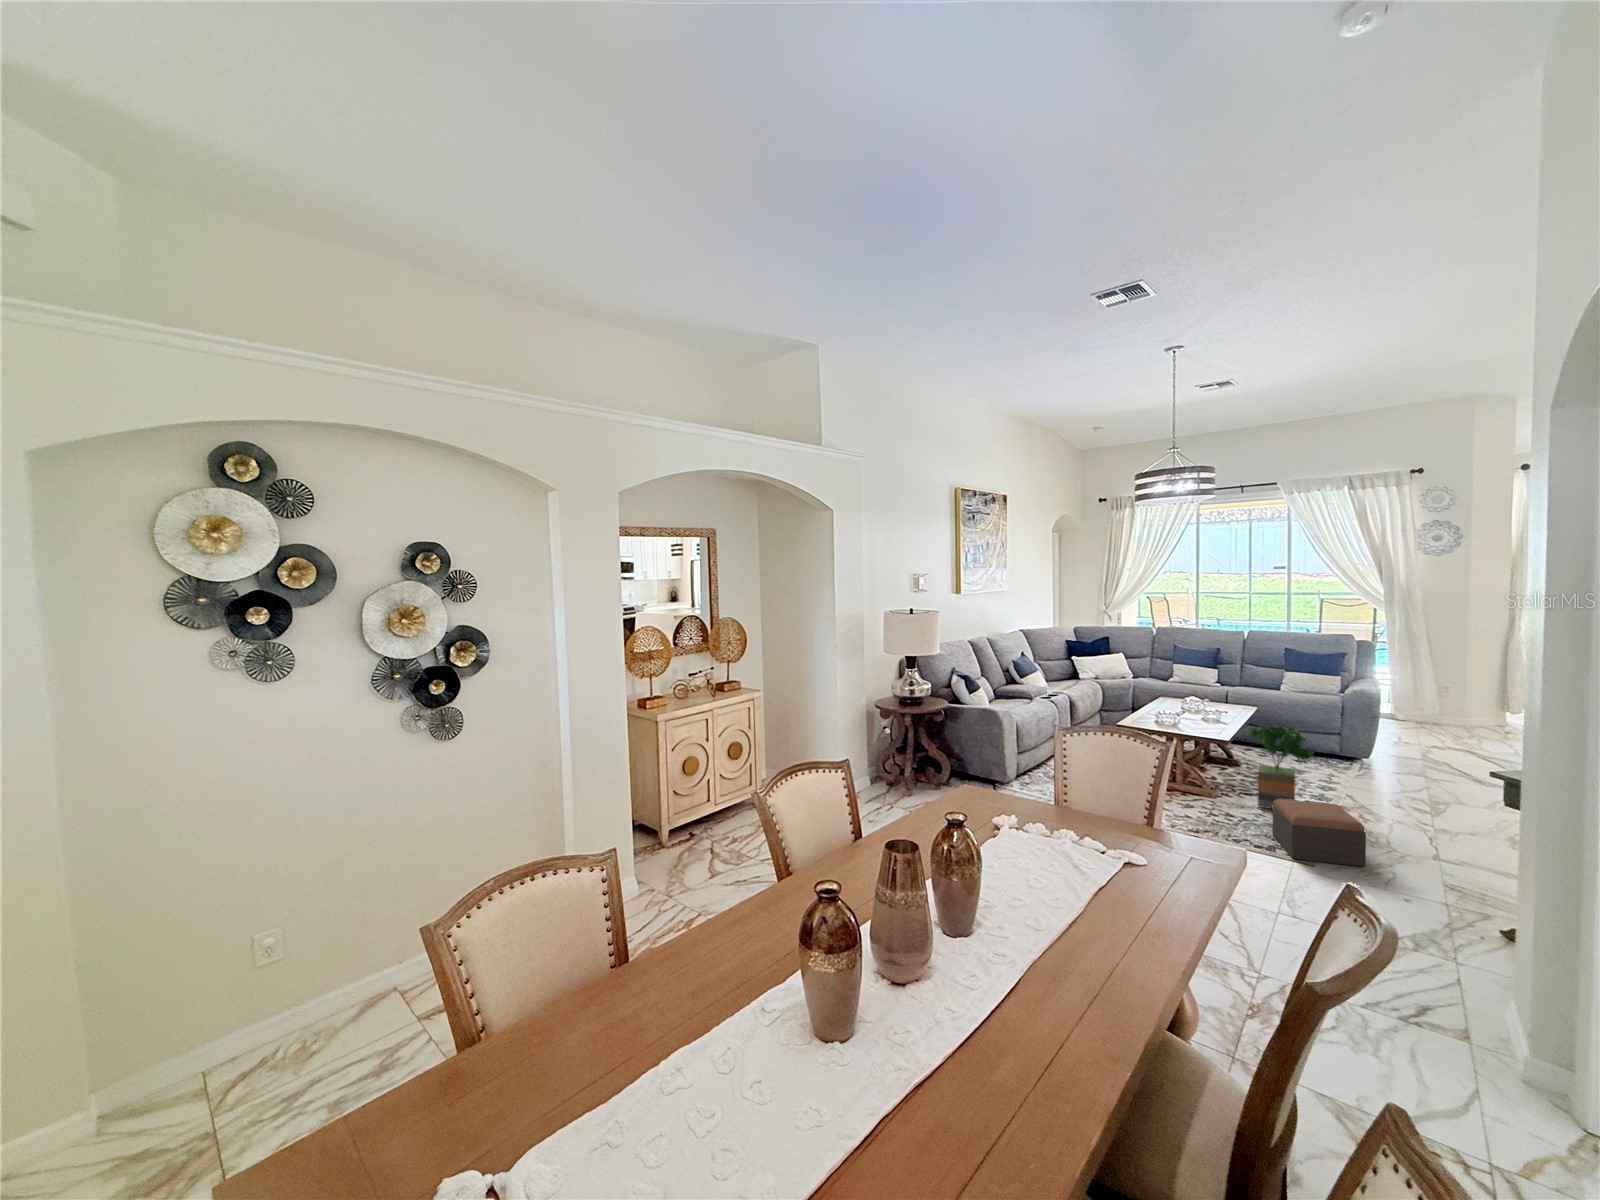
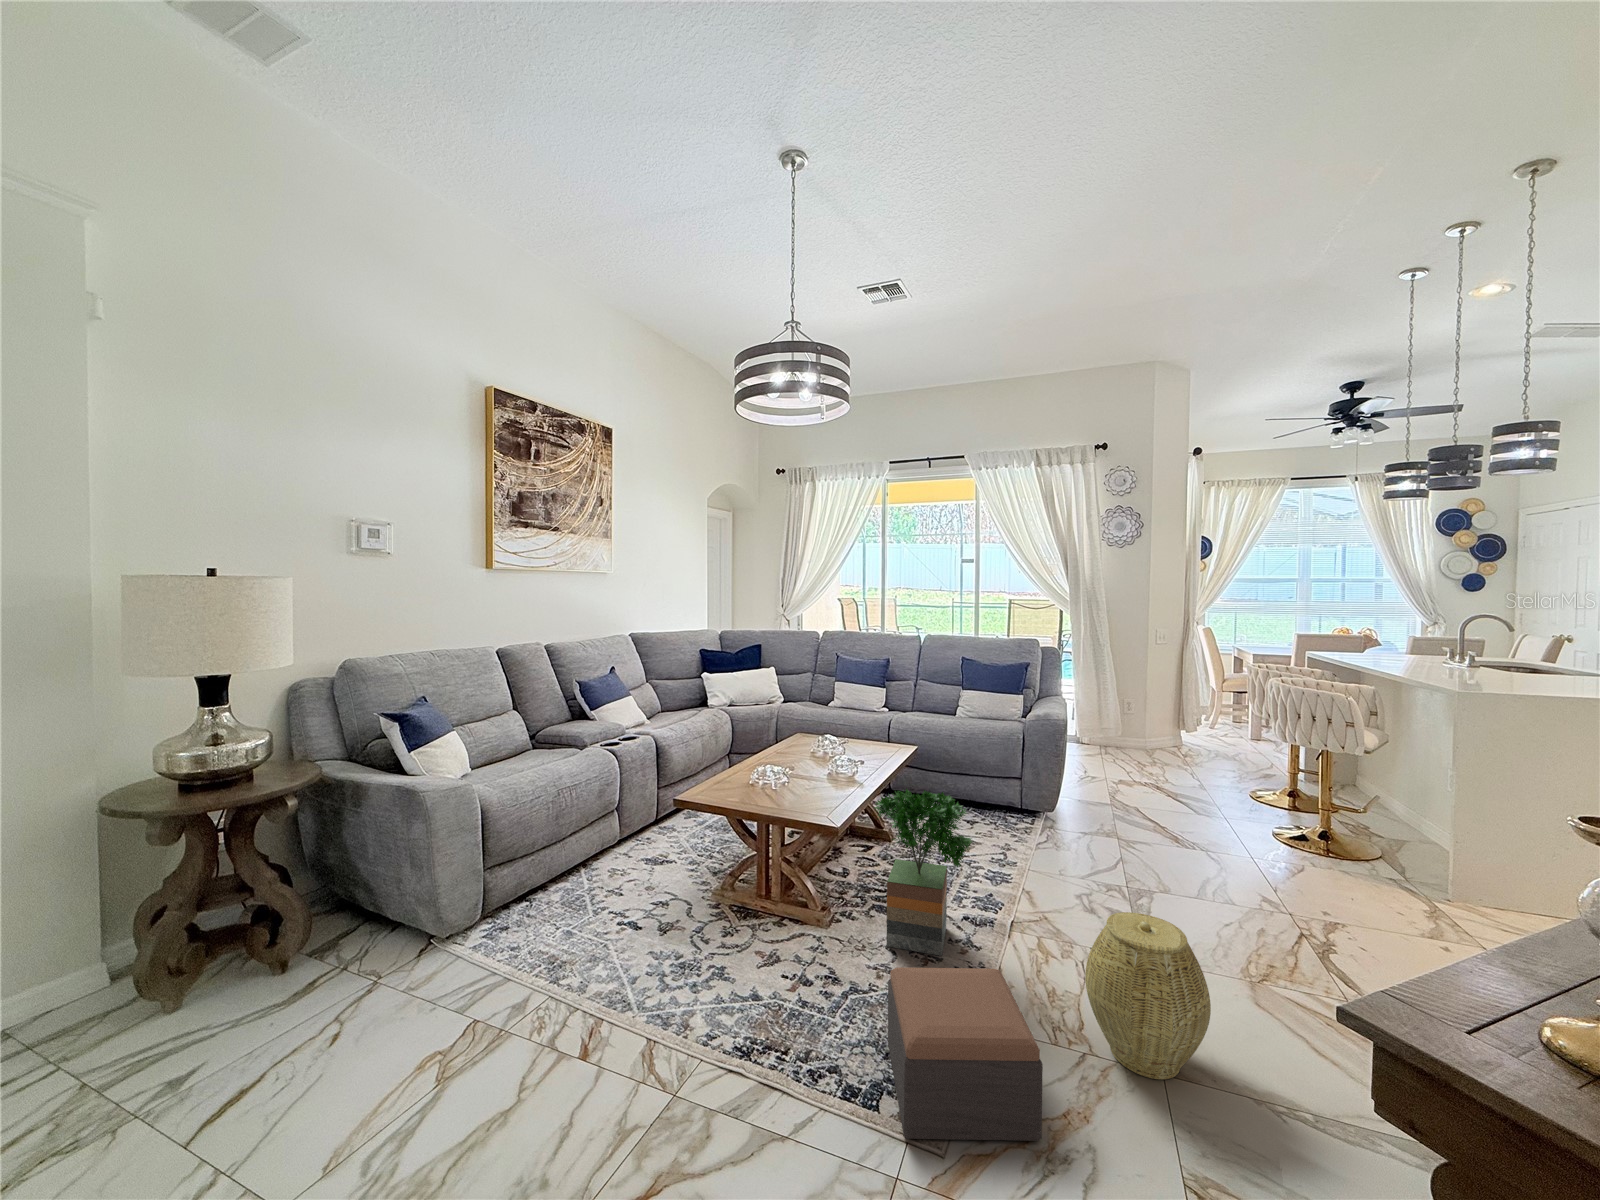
woven basket: none [1392,785,1470,862] -> present [1085,912,1211,1079]

